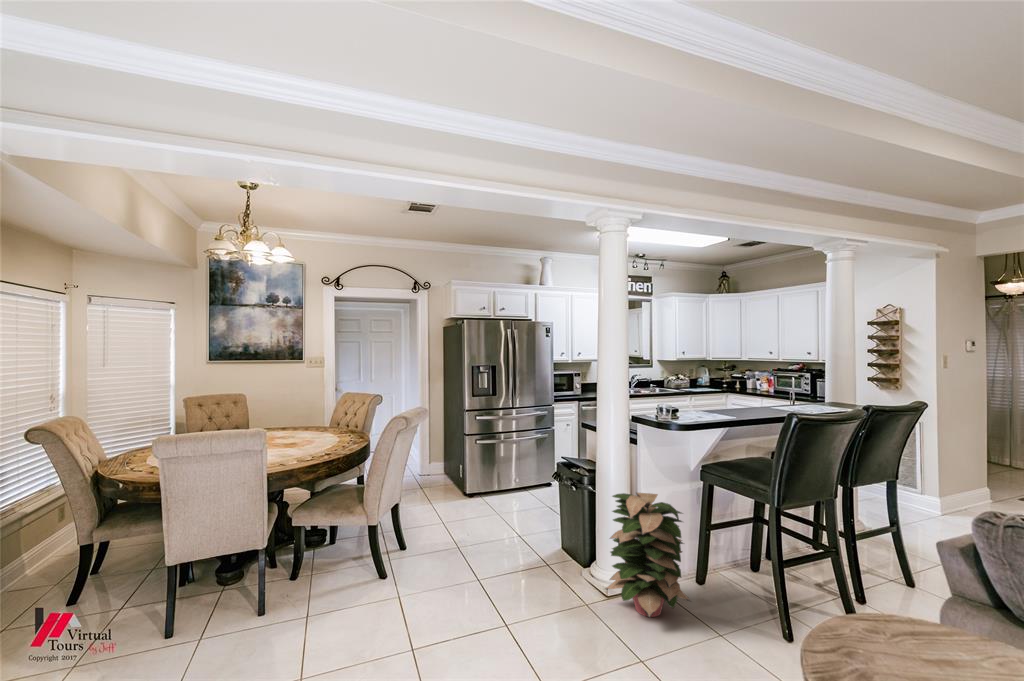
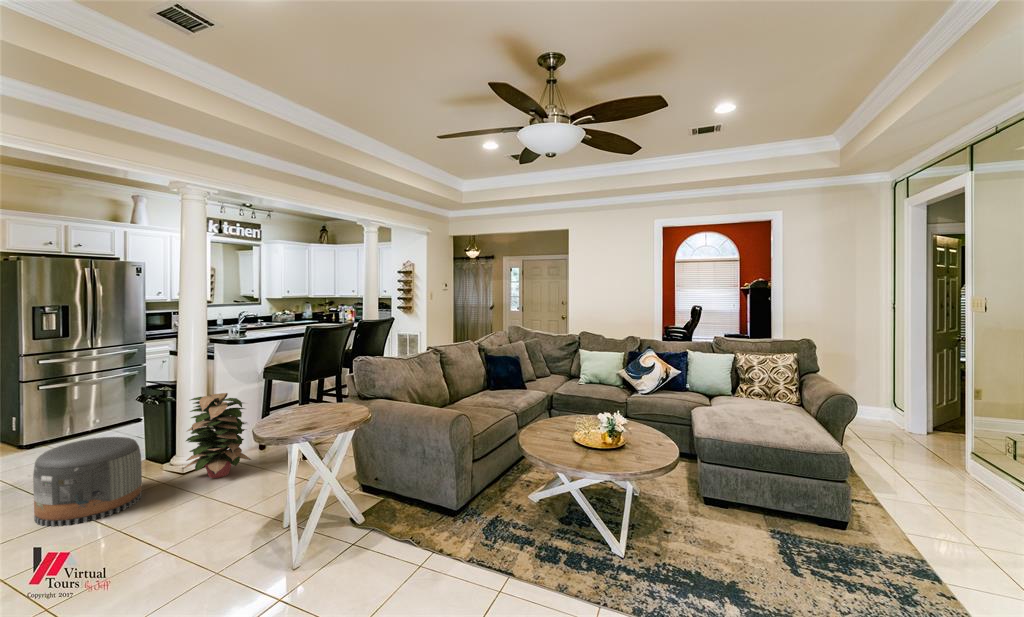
pouf: none [467,528,565,649] -> present [33,437,142,527]

